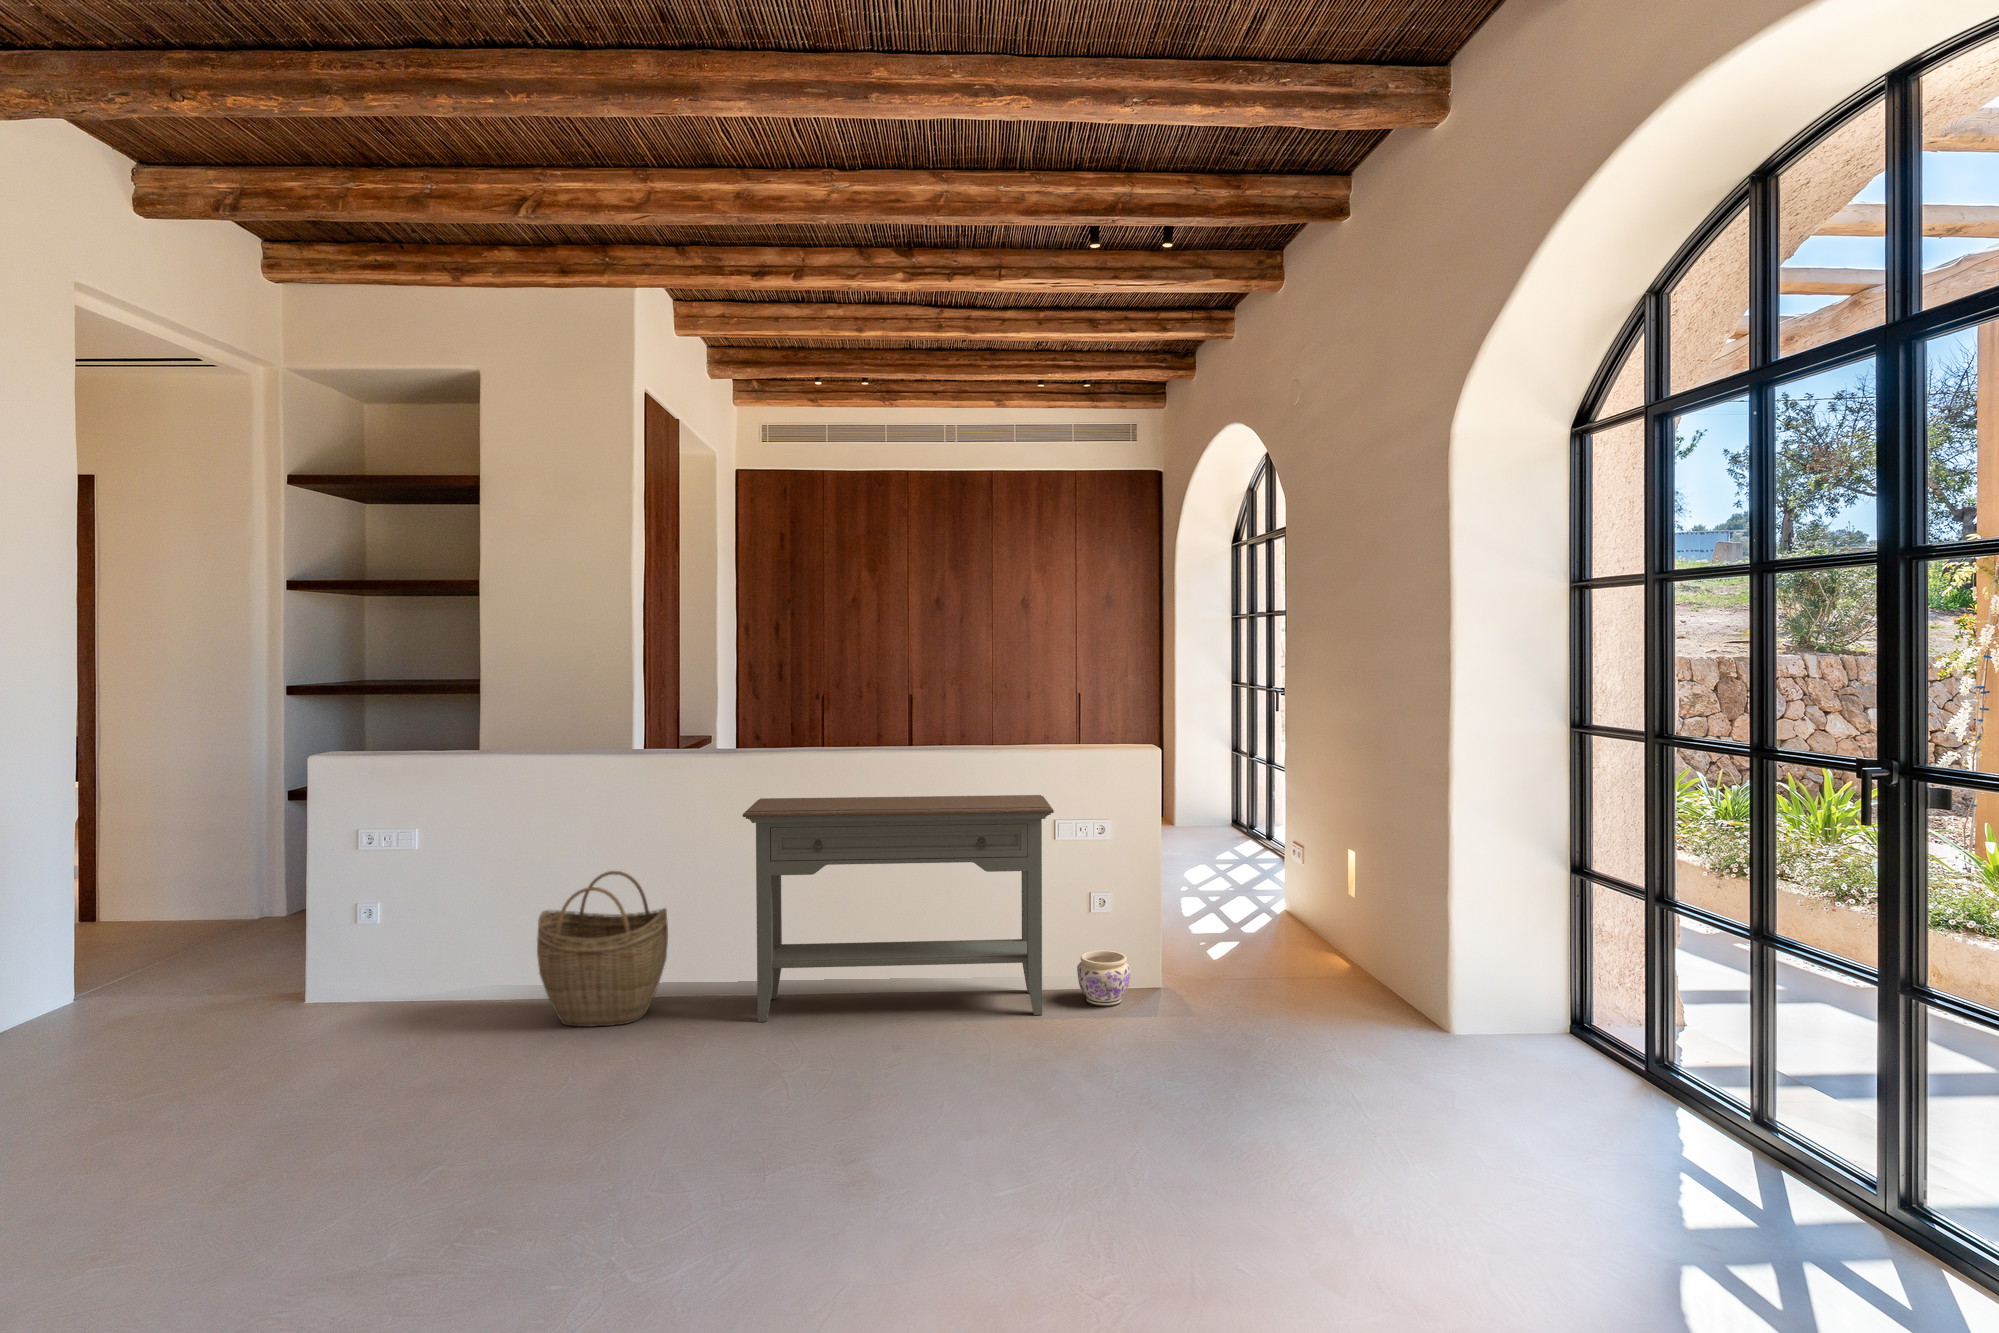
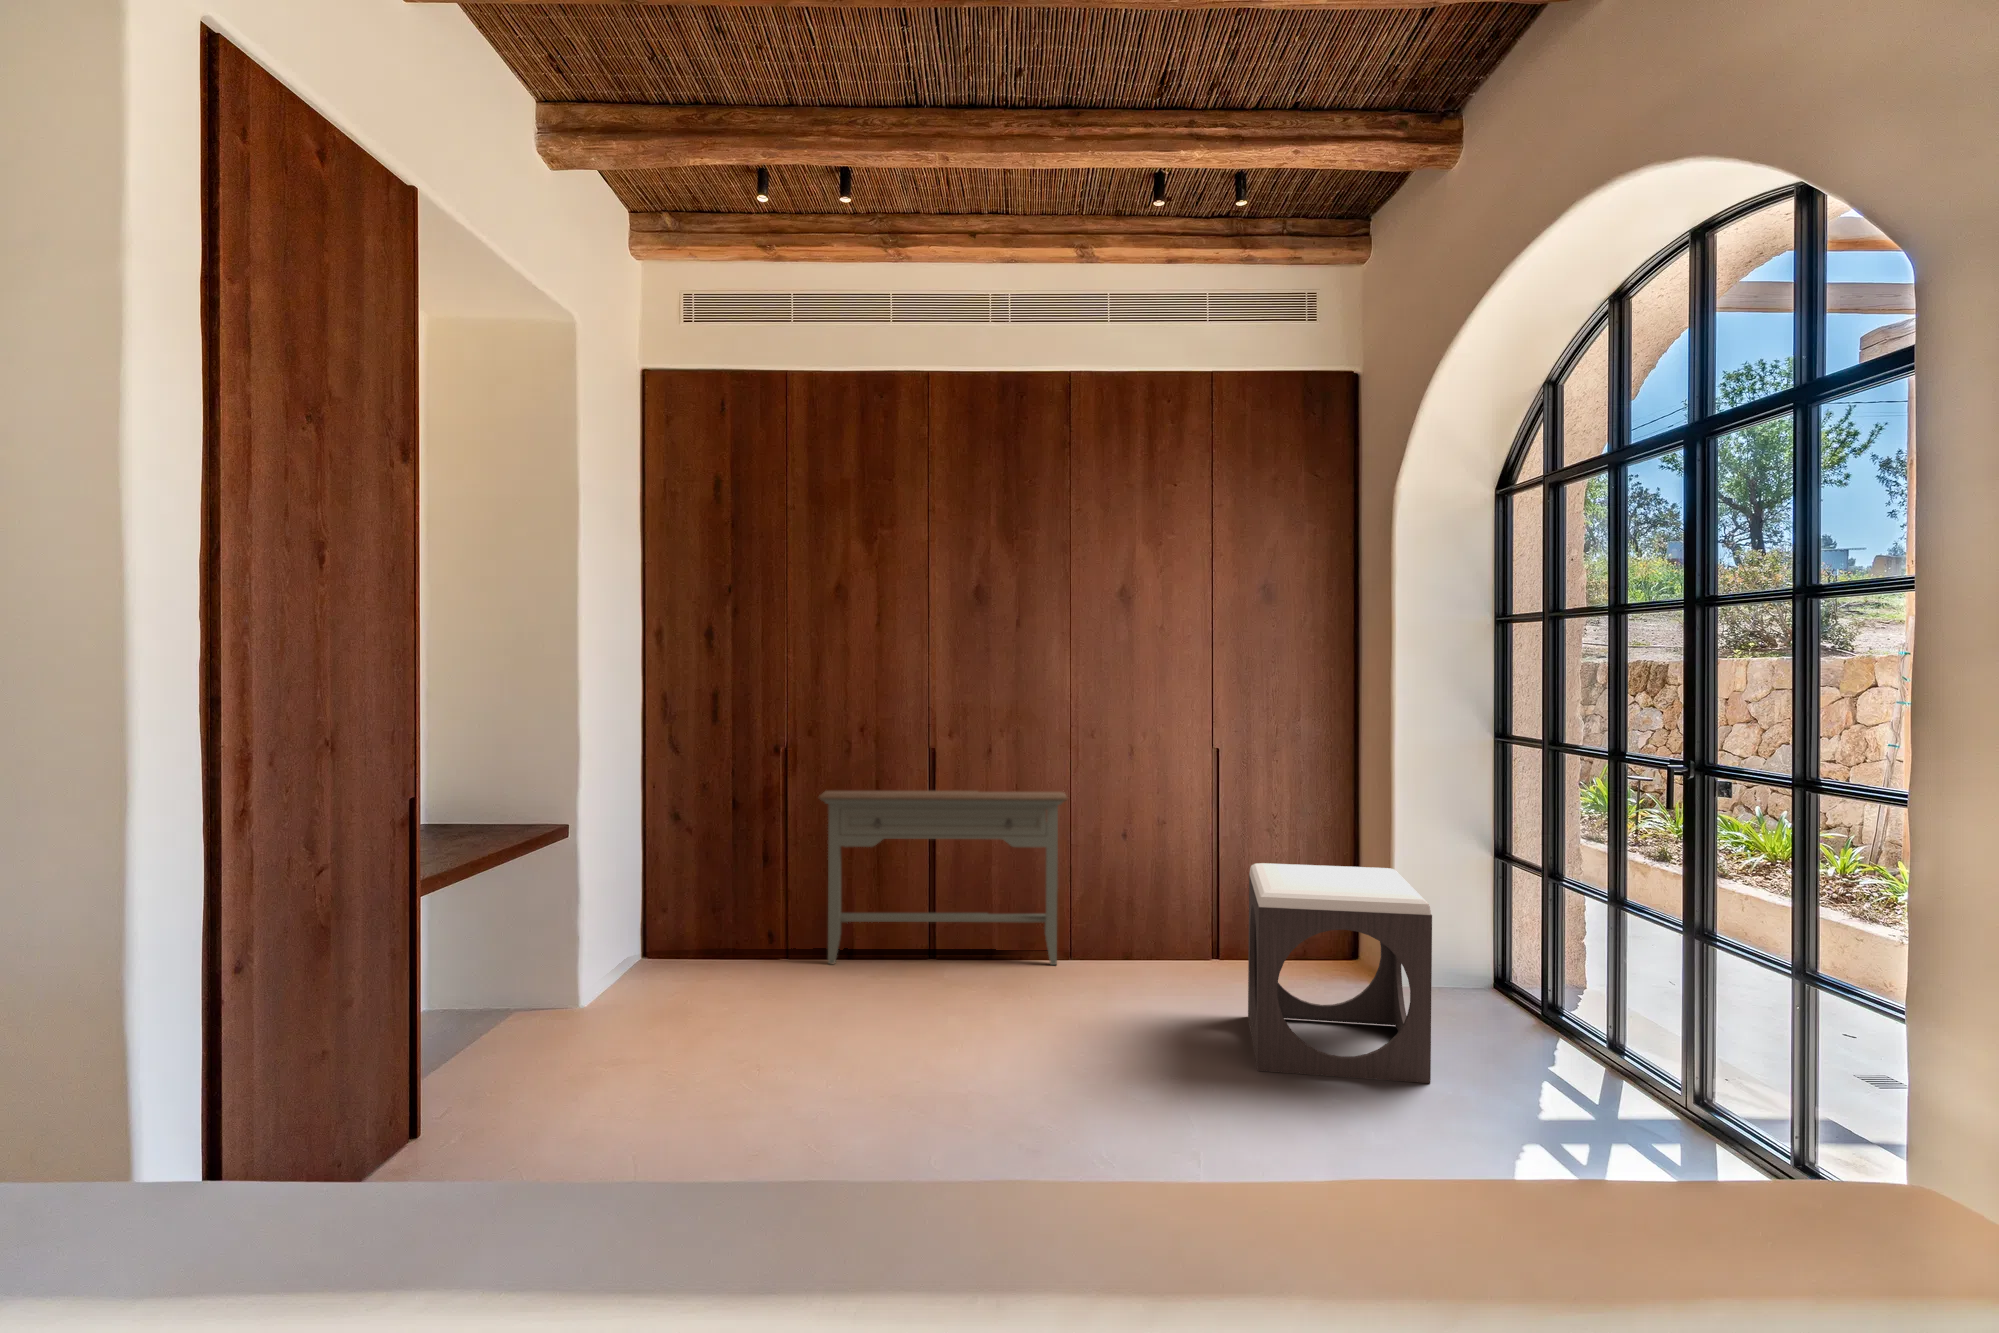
woven basket: present [537,871,668,1027] -> none [655,842,757,964]
footstool: none [1289,893,1544,1180] -> present [1248,863,1432,1083]
planter: present [1077,950,1130,1006] -> none [1087,916,1131,961]

